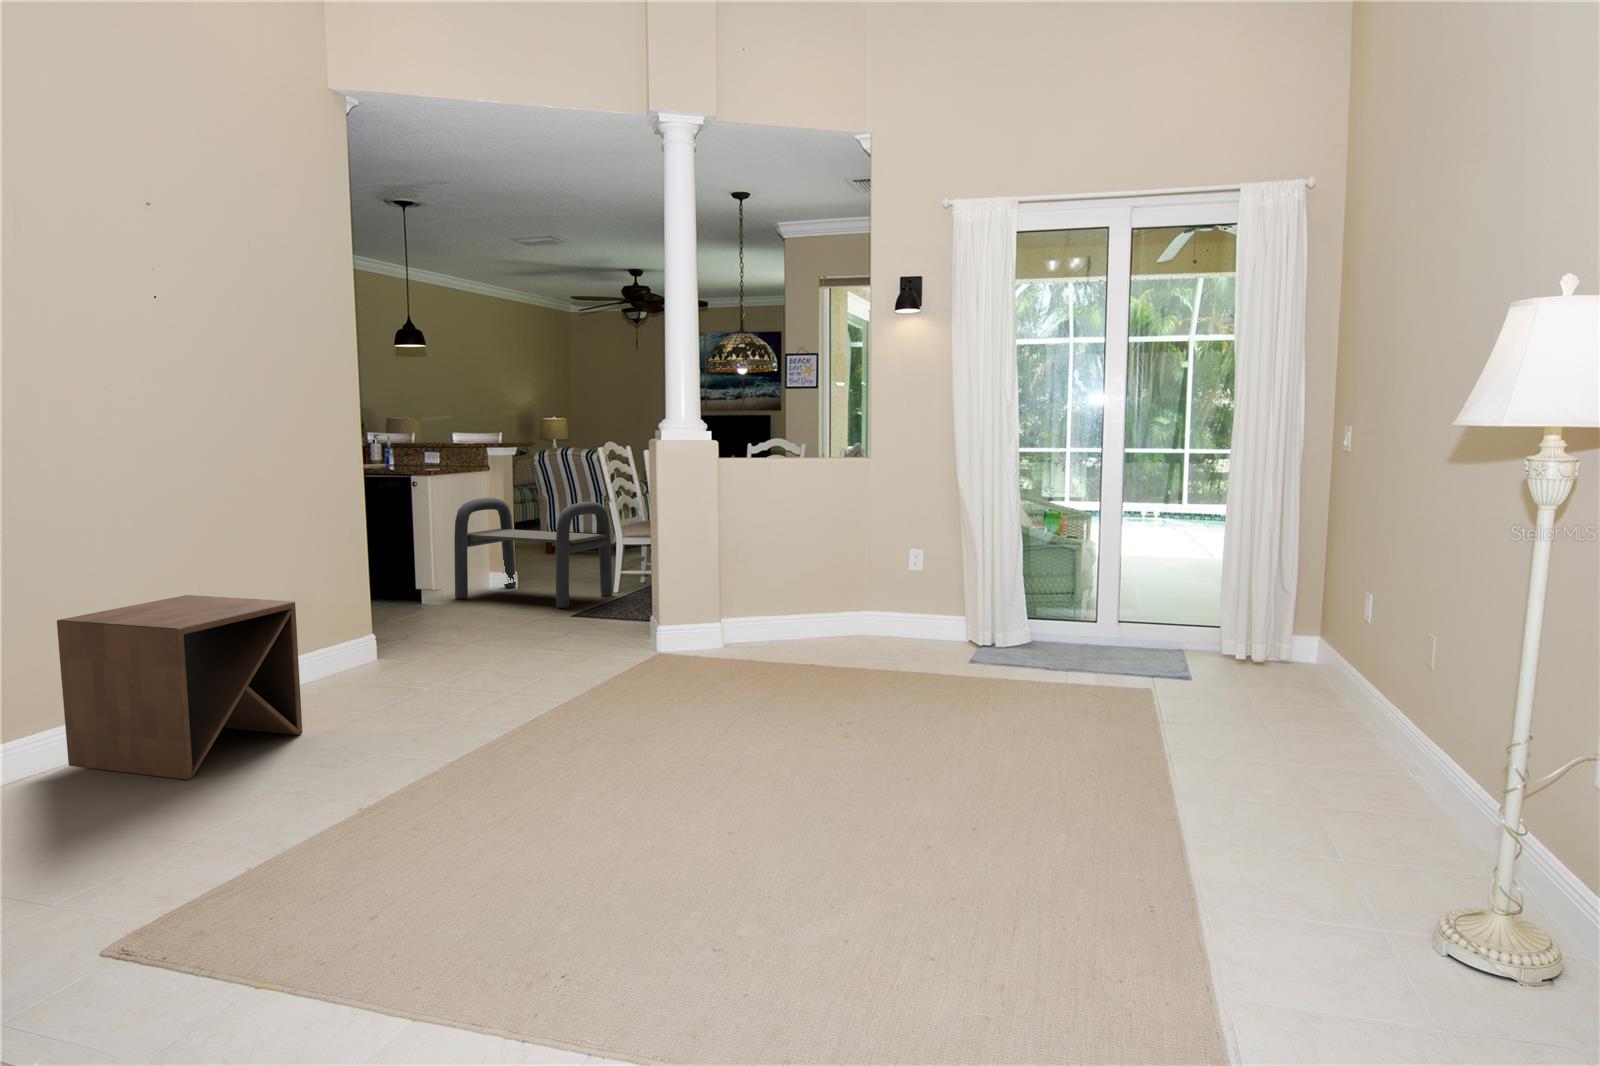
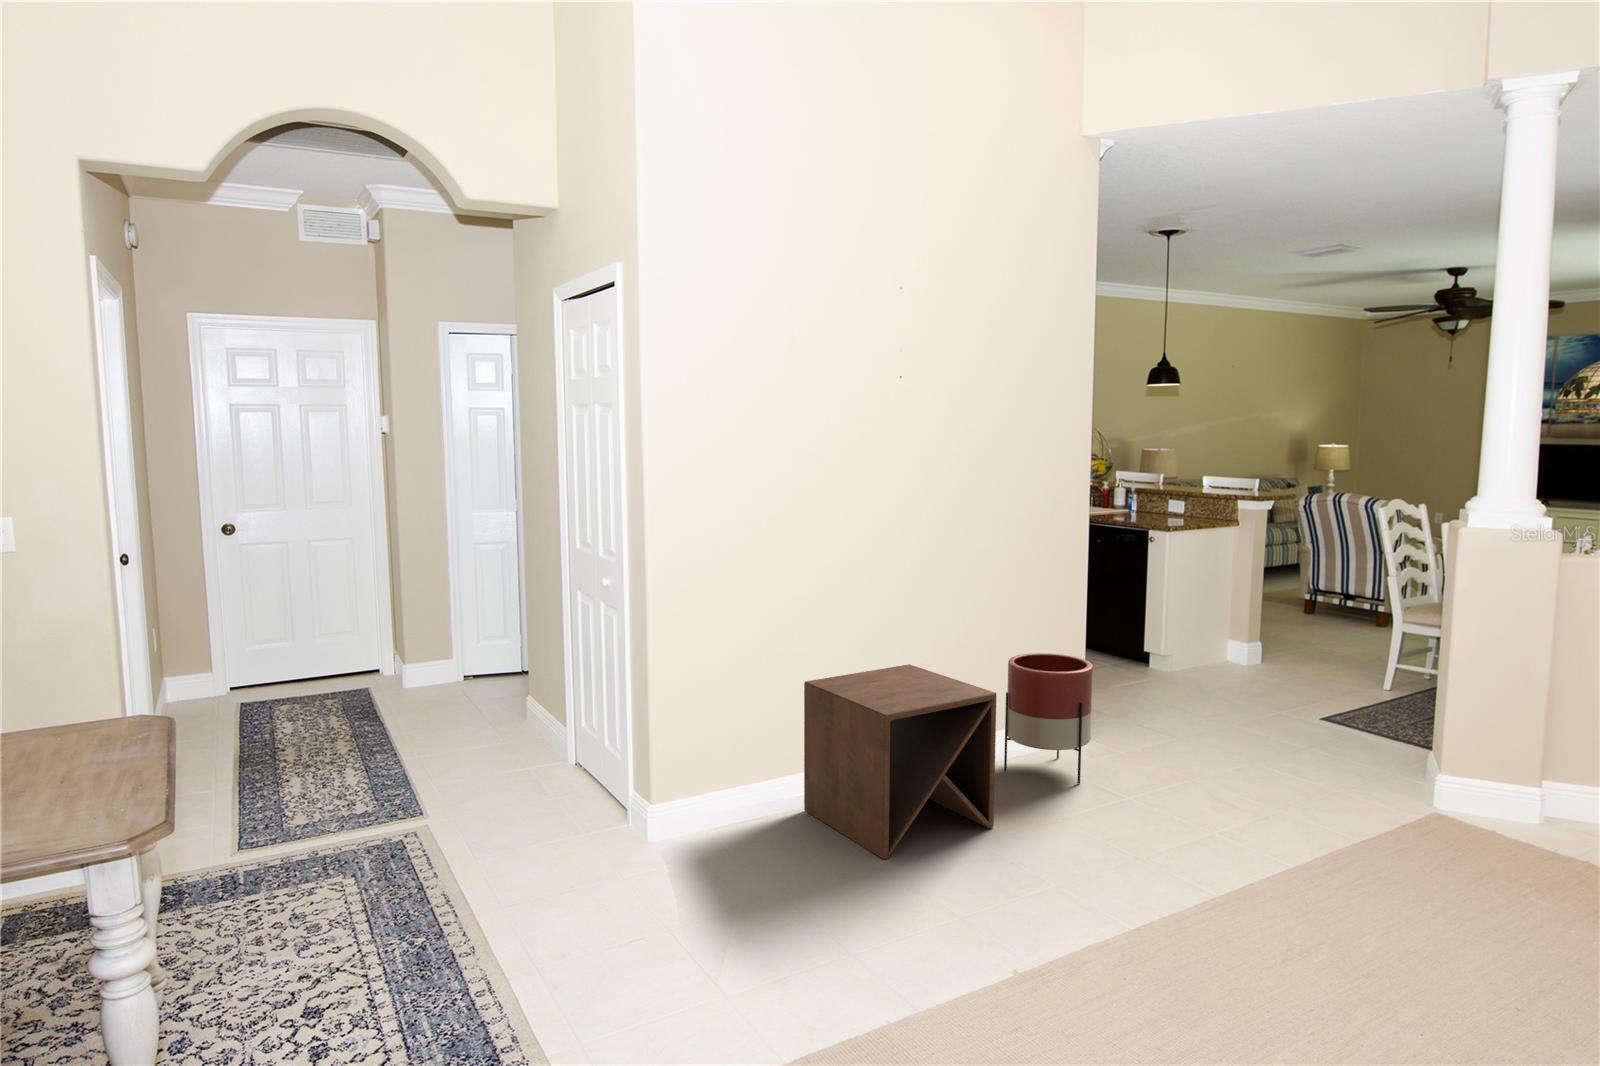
bench: present [454,498,613,608] -> none [1185,557,1386,703]
planter: none [295,576,385,694] -> present [1004,653,1093,784]

